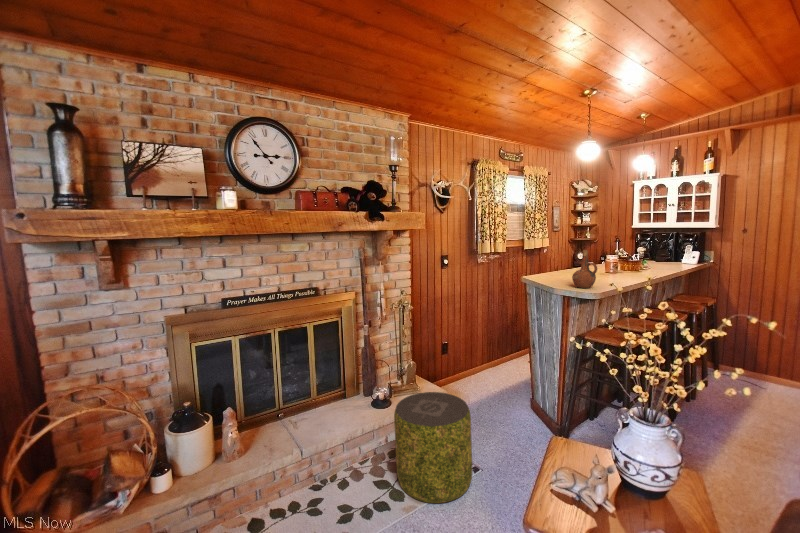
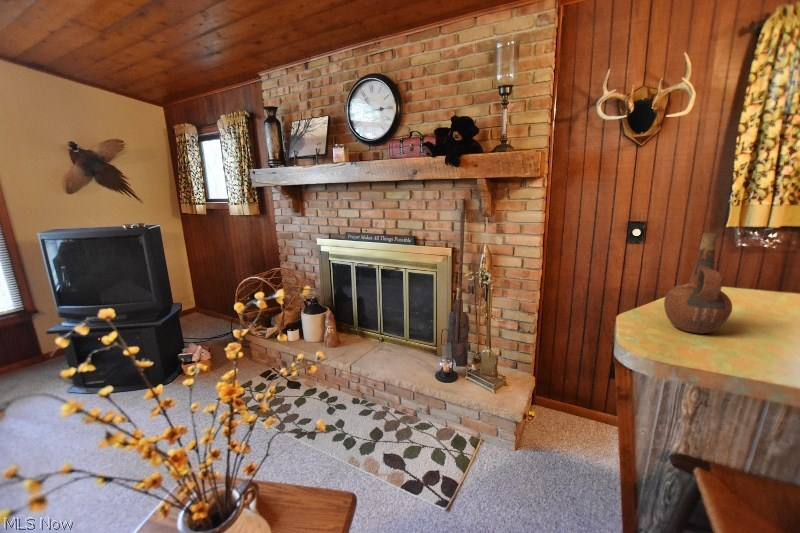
pouf: present [394,392,472,503] -> none [364,371,453,497]

